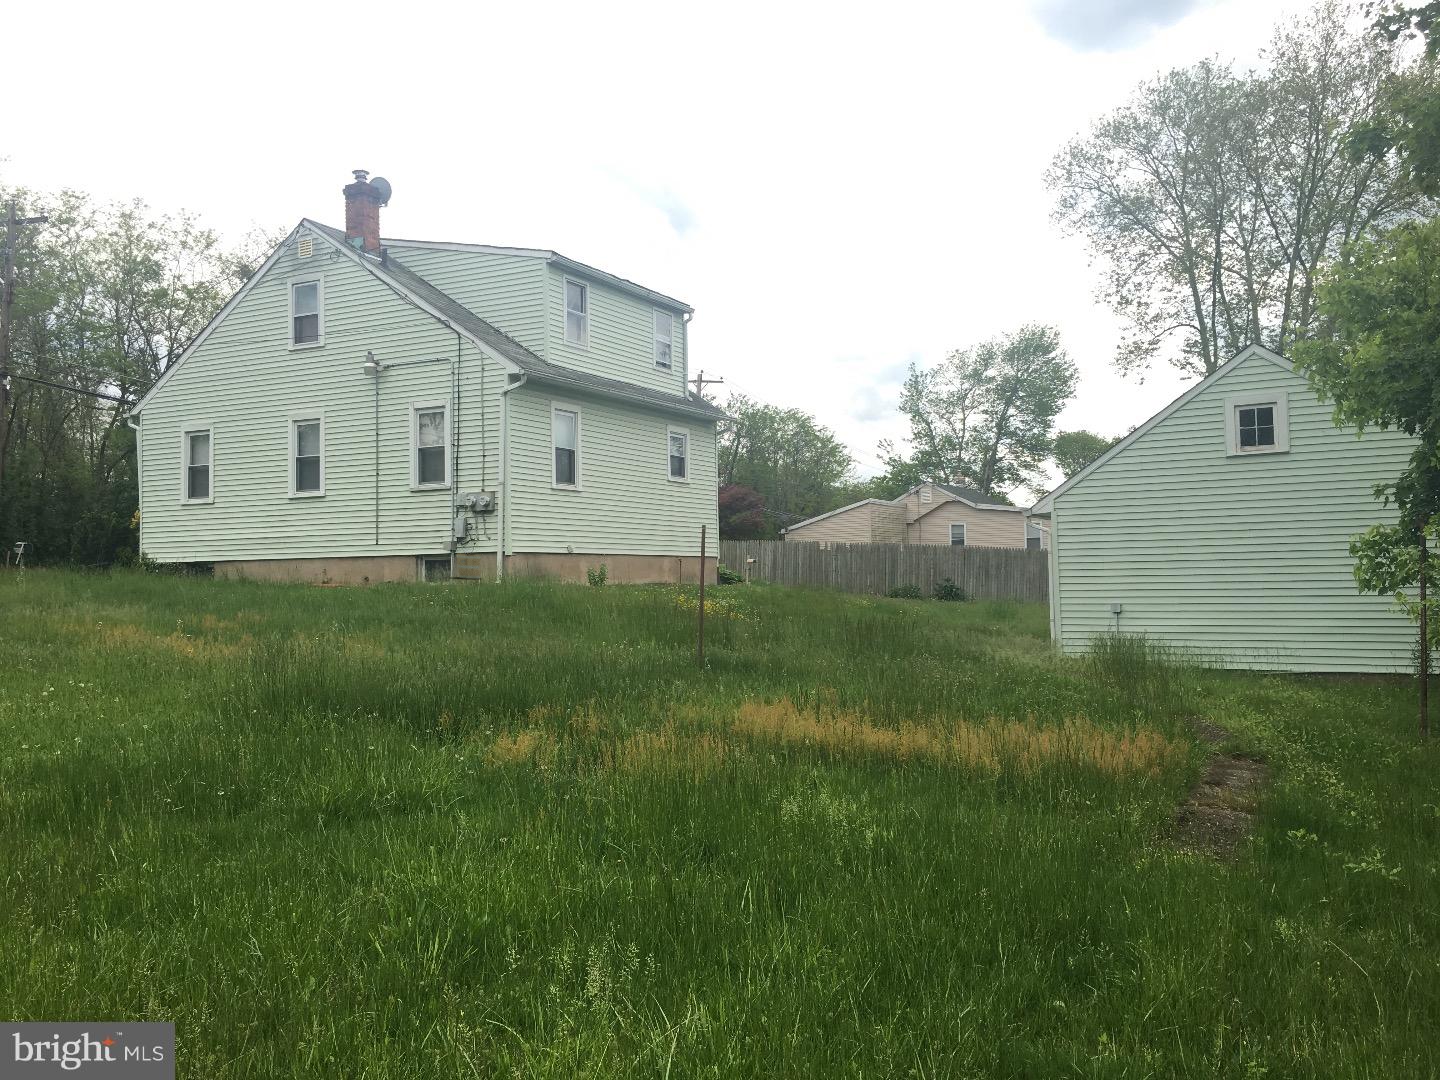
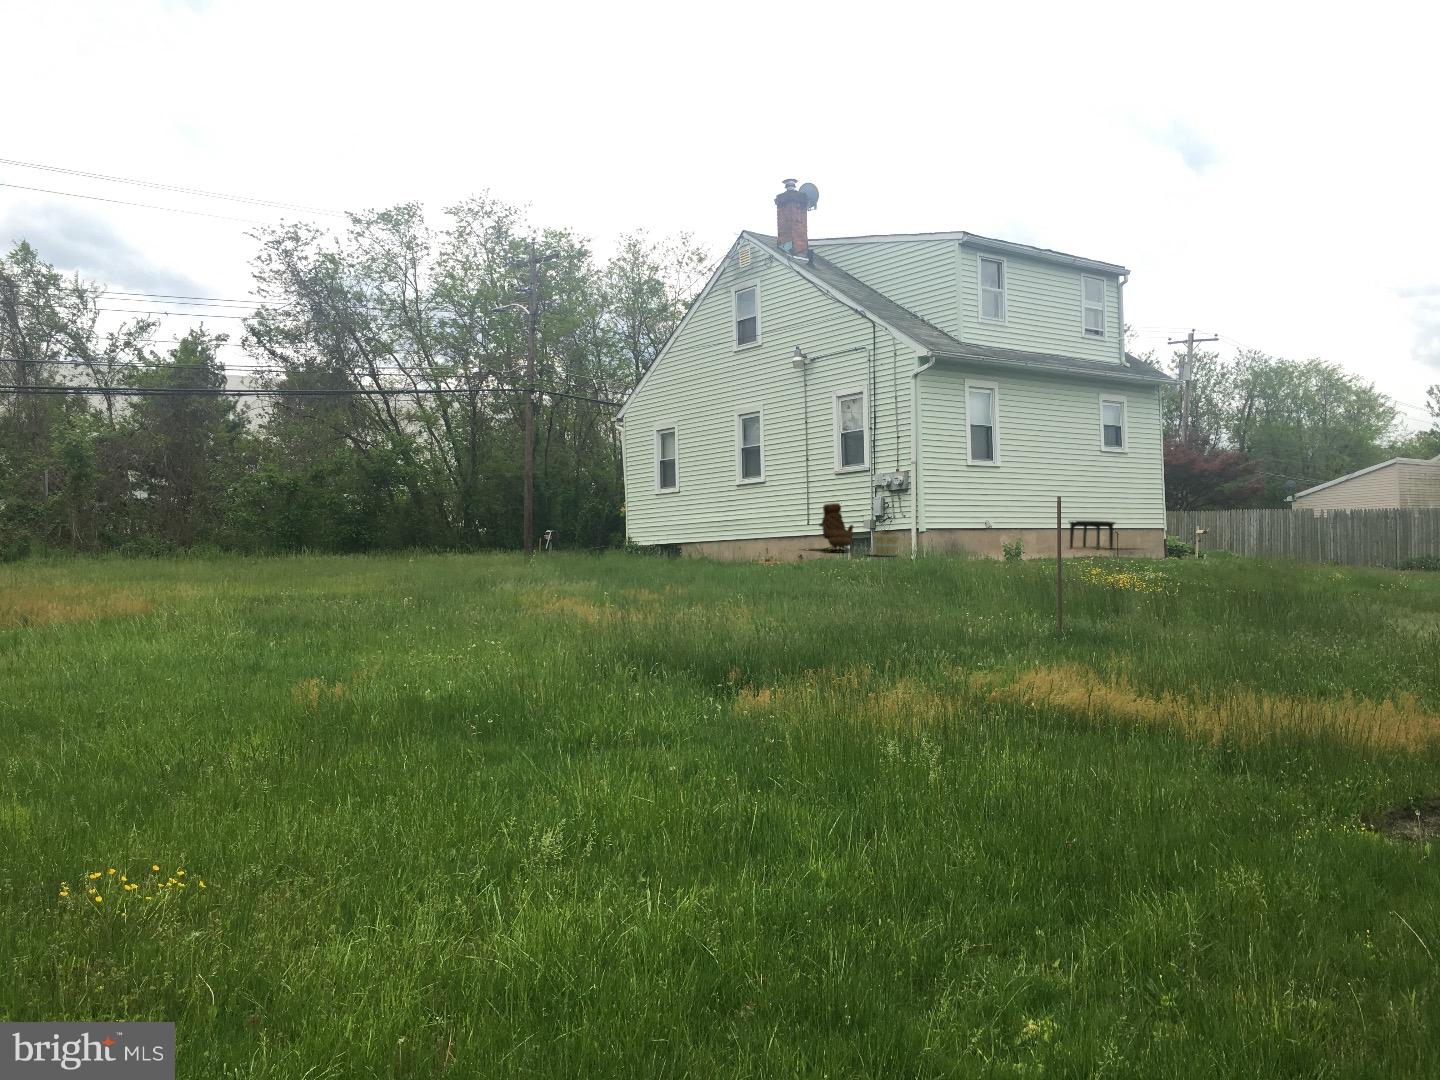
lounge chair: none [393,522,435,575] -> present [819,503,854,551]
round table: none [640,547,685,576] -> present [1069,521,1115,550]

